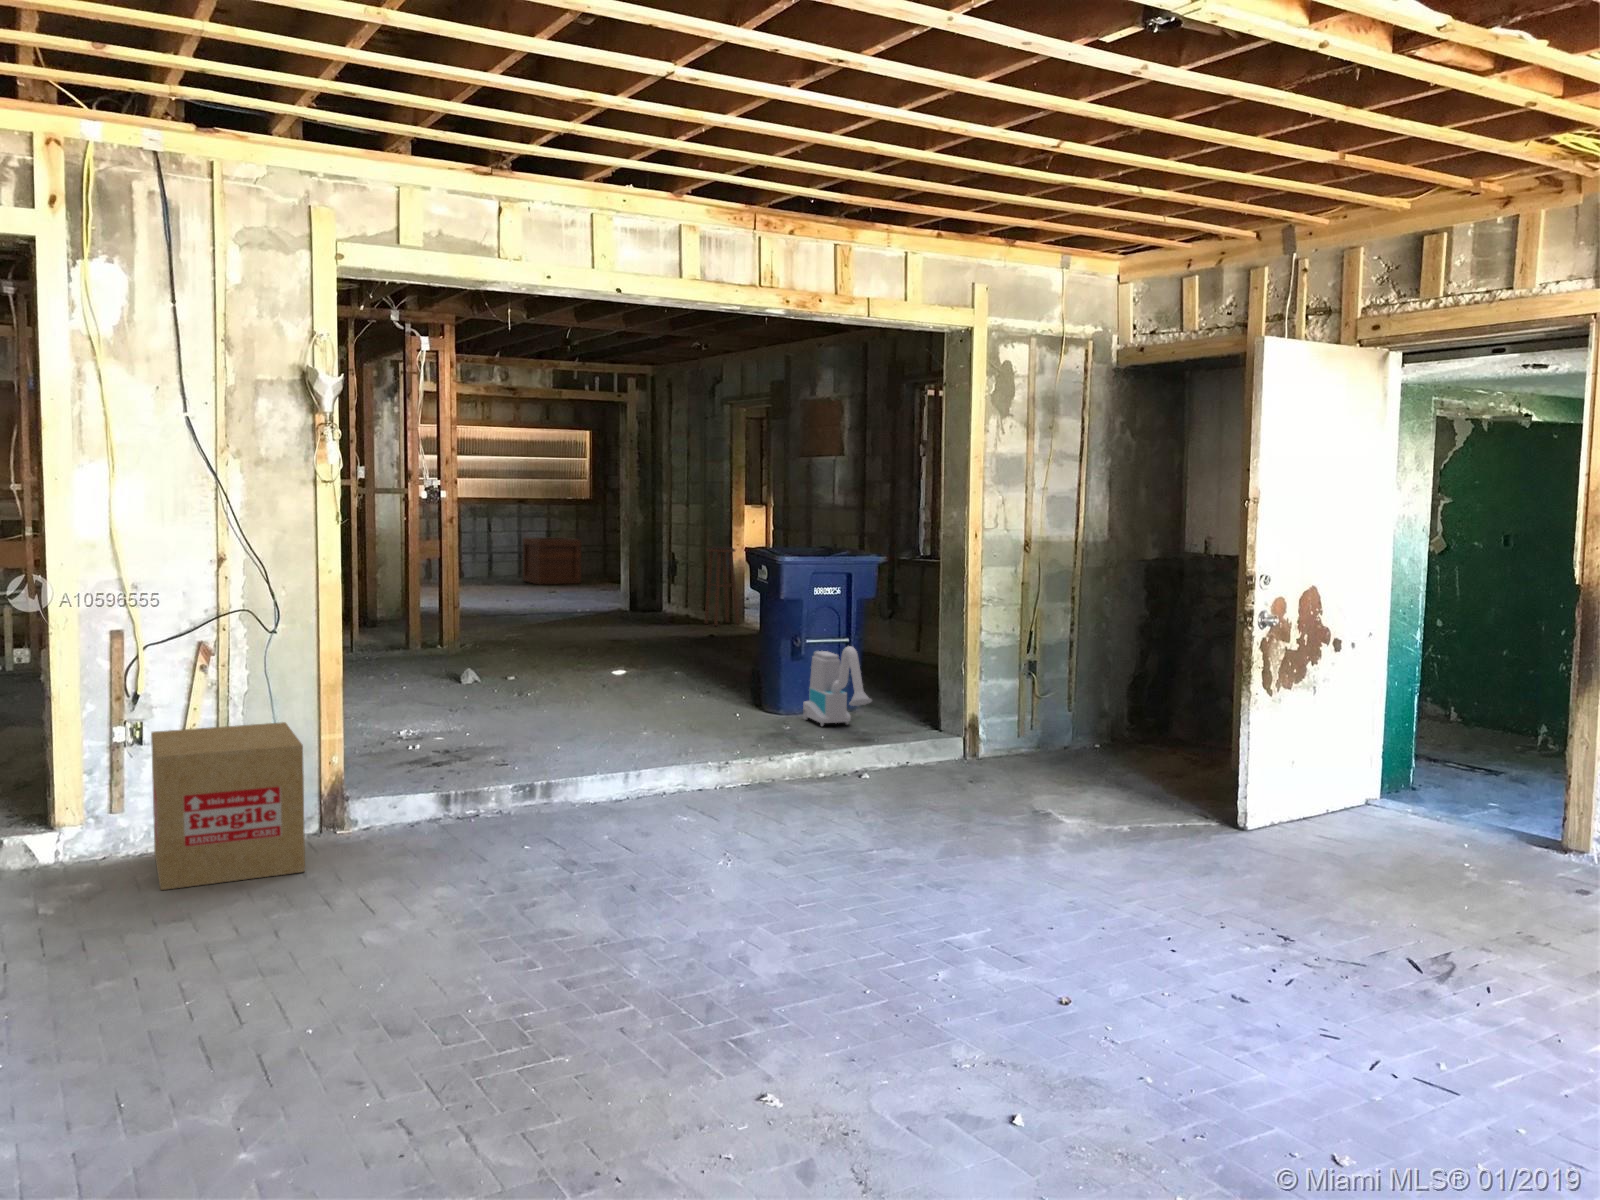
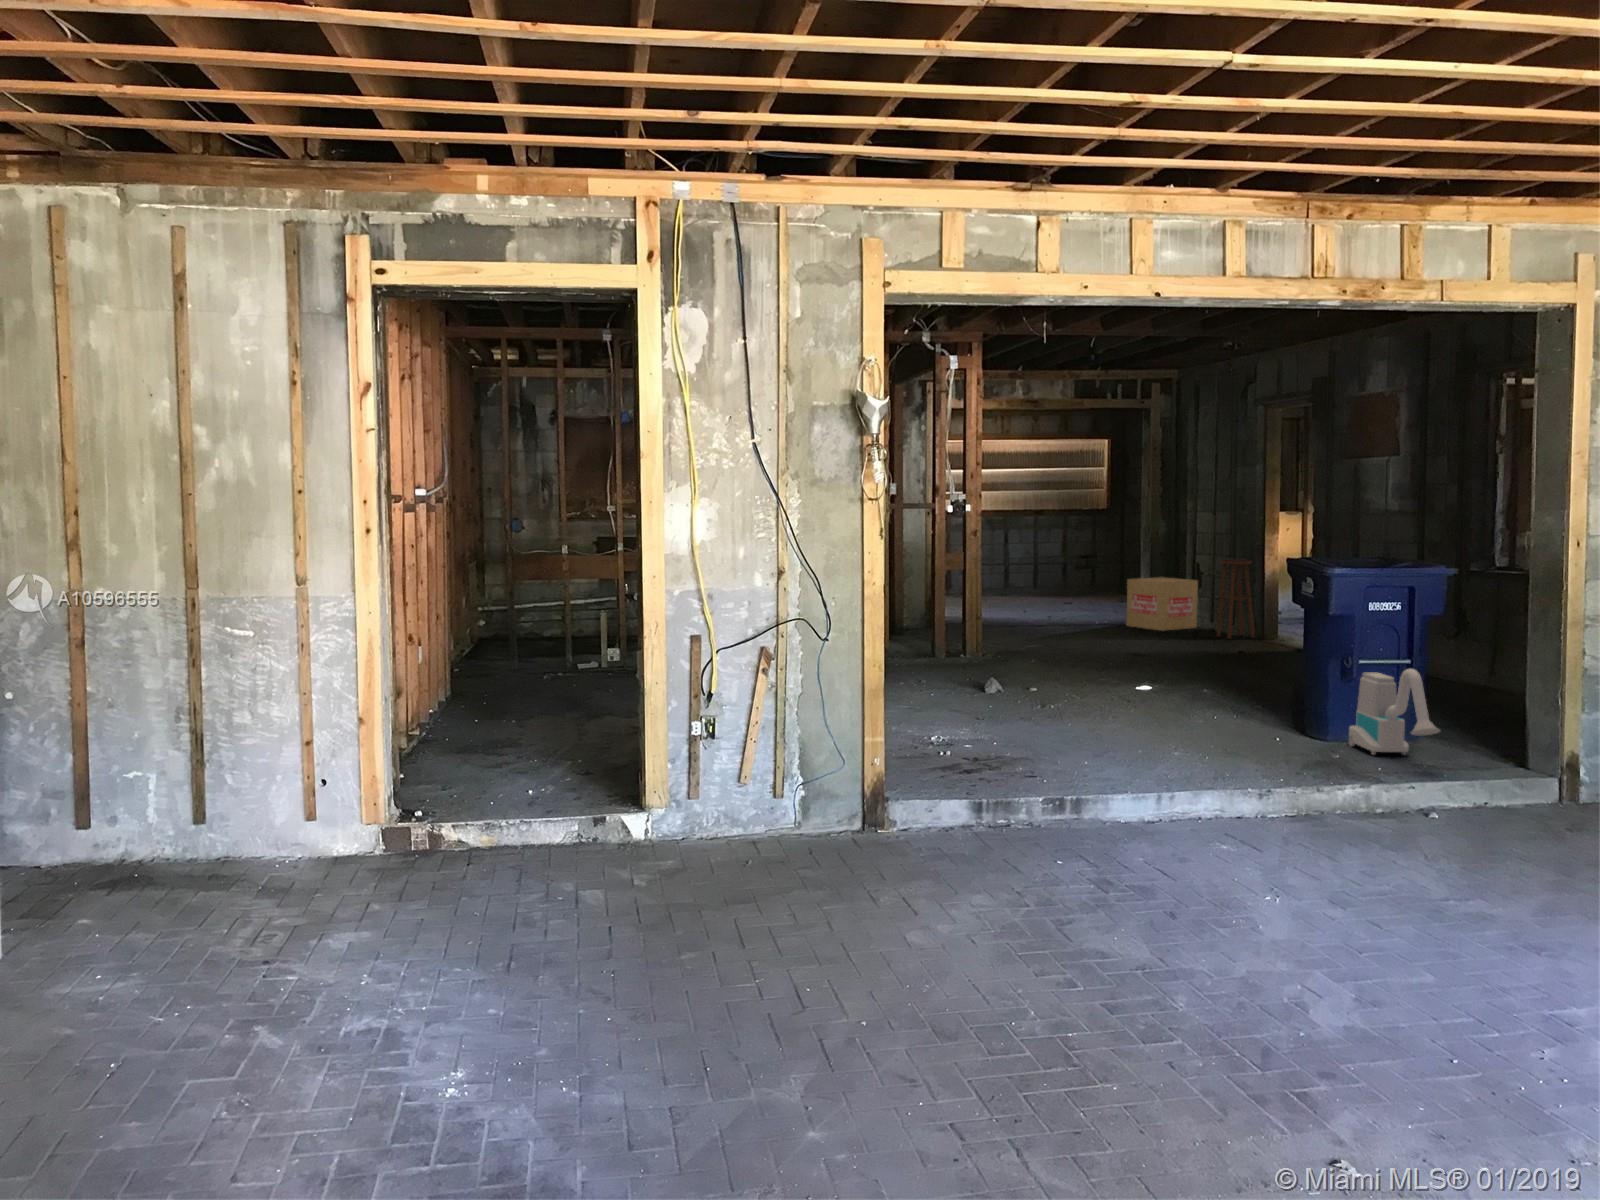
wooden crate: present [523,537,581,585] -> none [1029,551,1085,595]
cardboard box: present [151,722,305,890] -> present [1126,577,1198,631]

